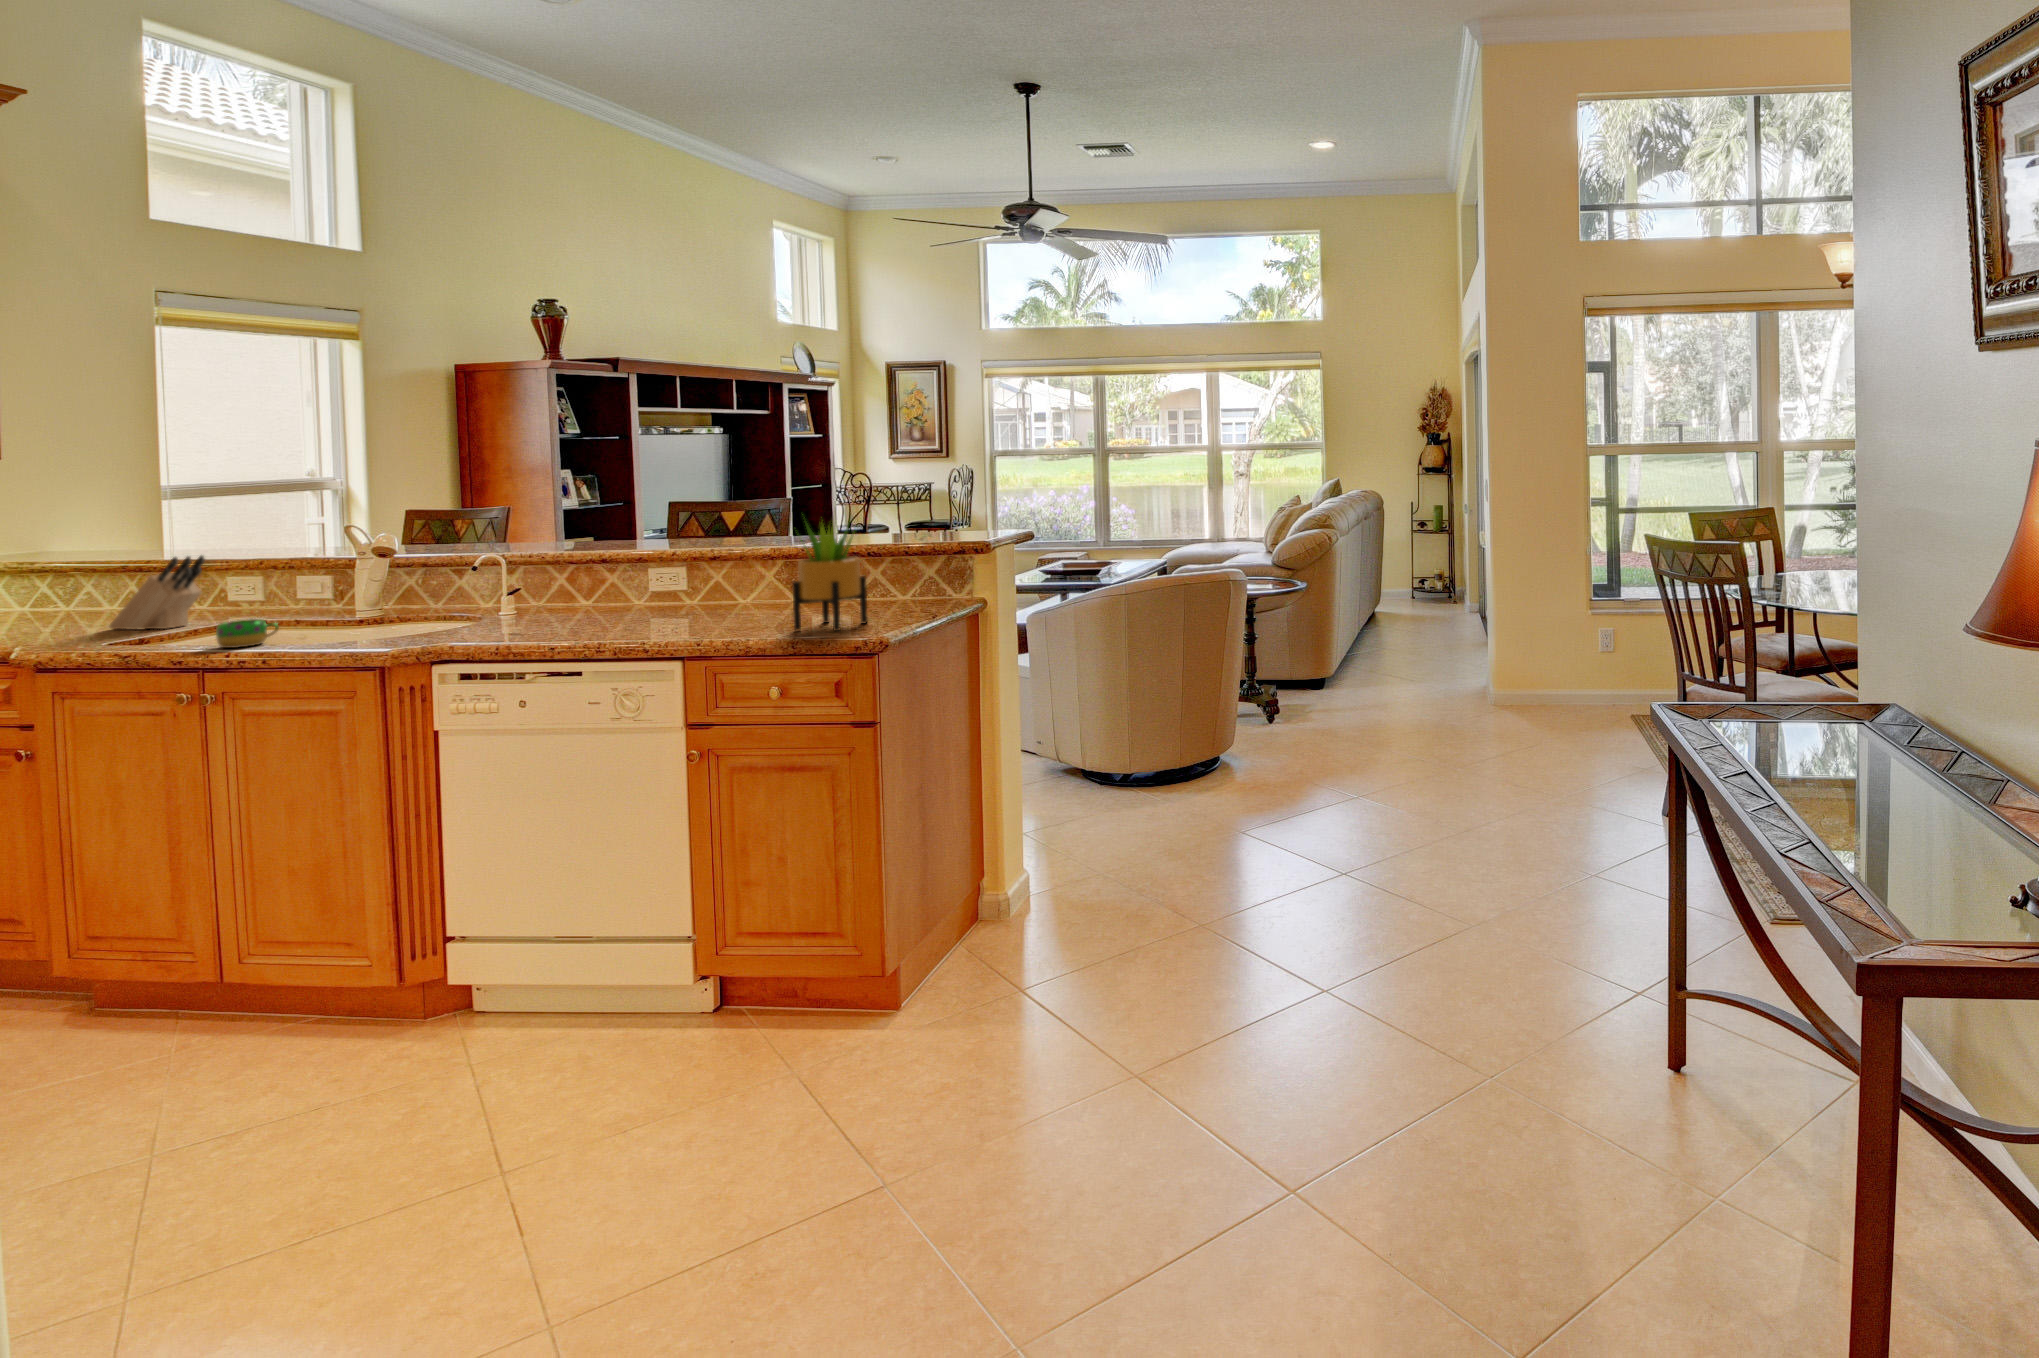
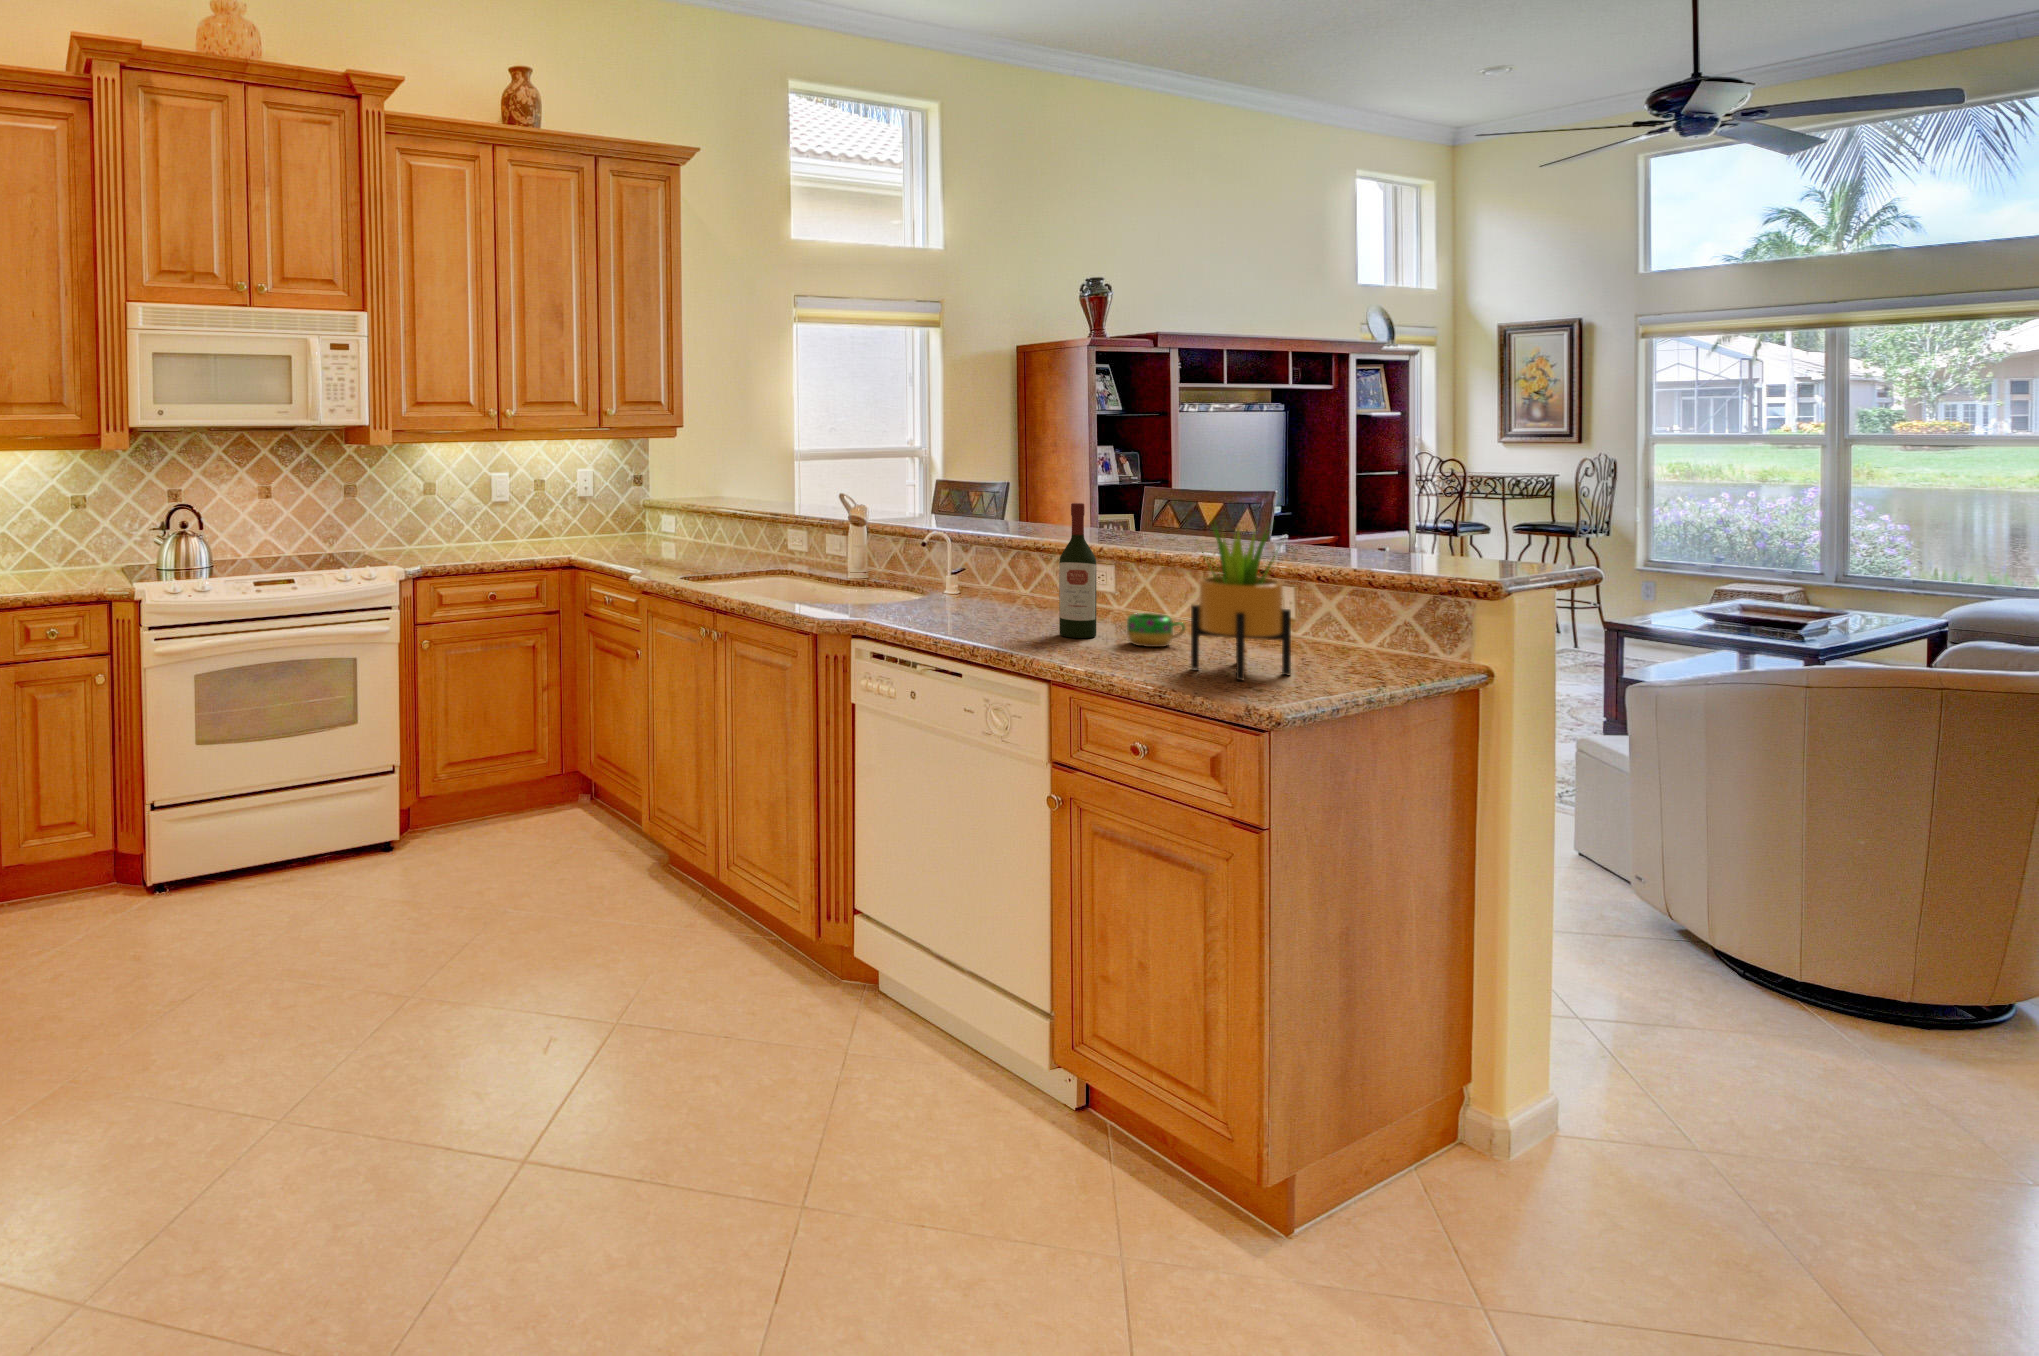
wine bottle: none [656,513,693,628] -> present [1059,503,1096,638]
knife block: present [109,556,205,629] -> none [719,509,769,568]
mug: present [216,619,279,648] -> present [1127,613,1185,647]

